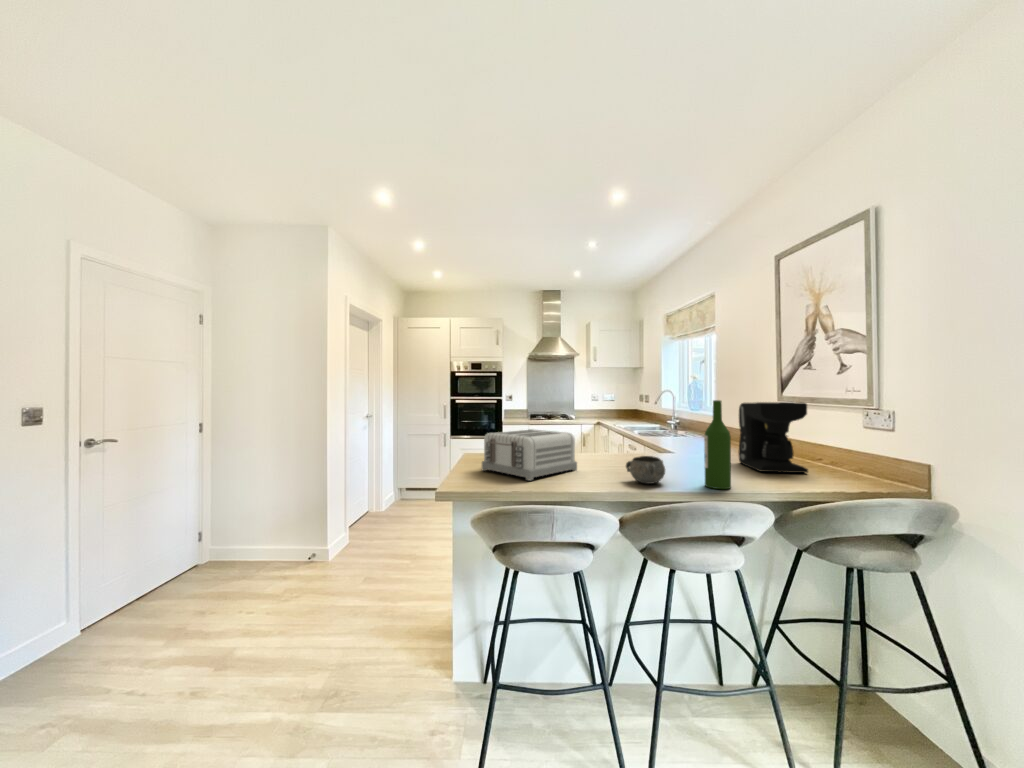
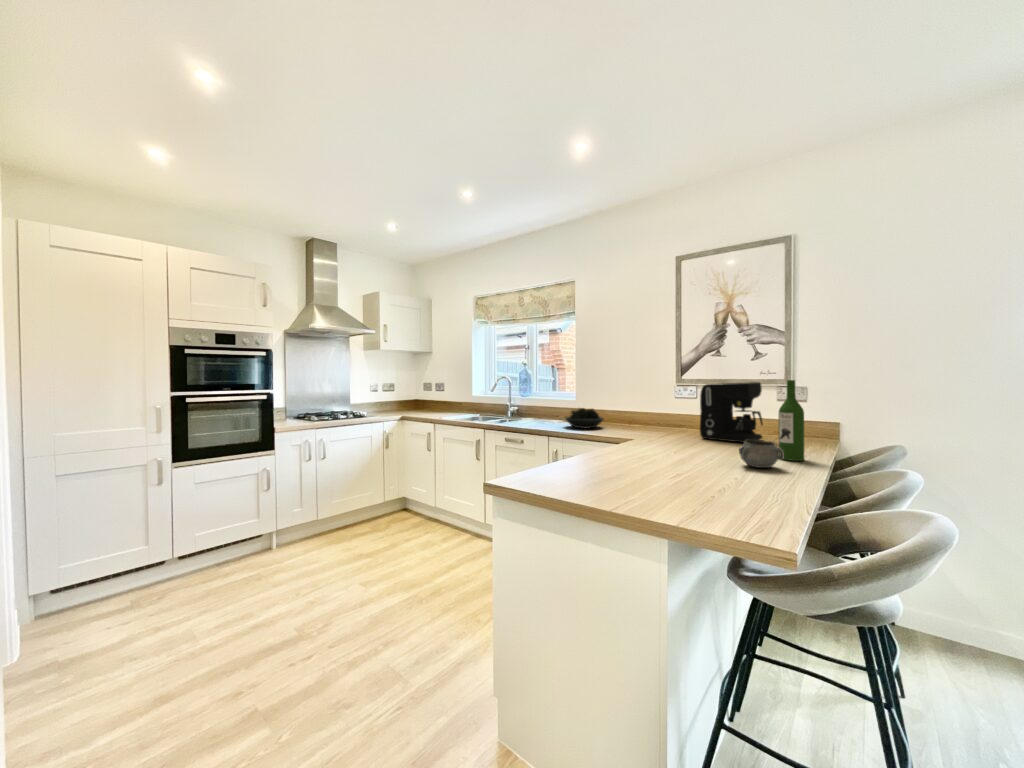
succulent plant: none [661,421,702,443] -> present [566,408,603,429]
toaster: present [482,429,577,481] -> none [589,425,712,493]

